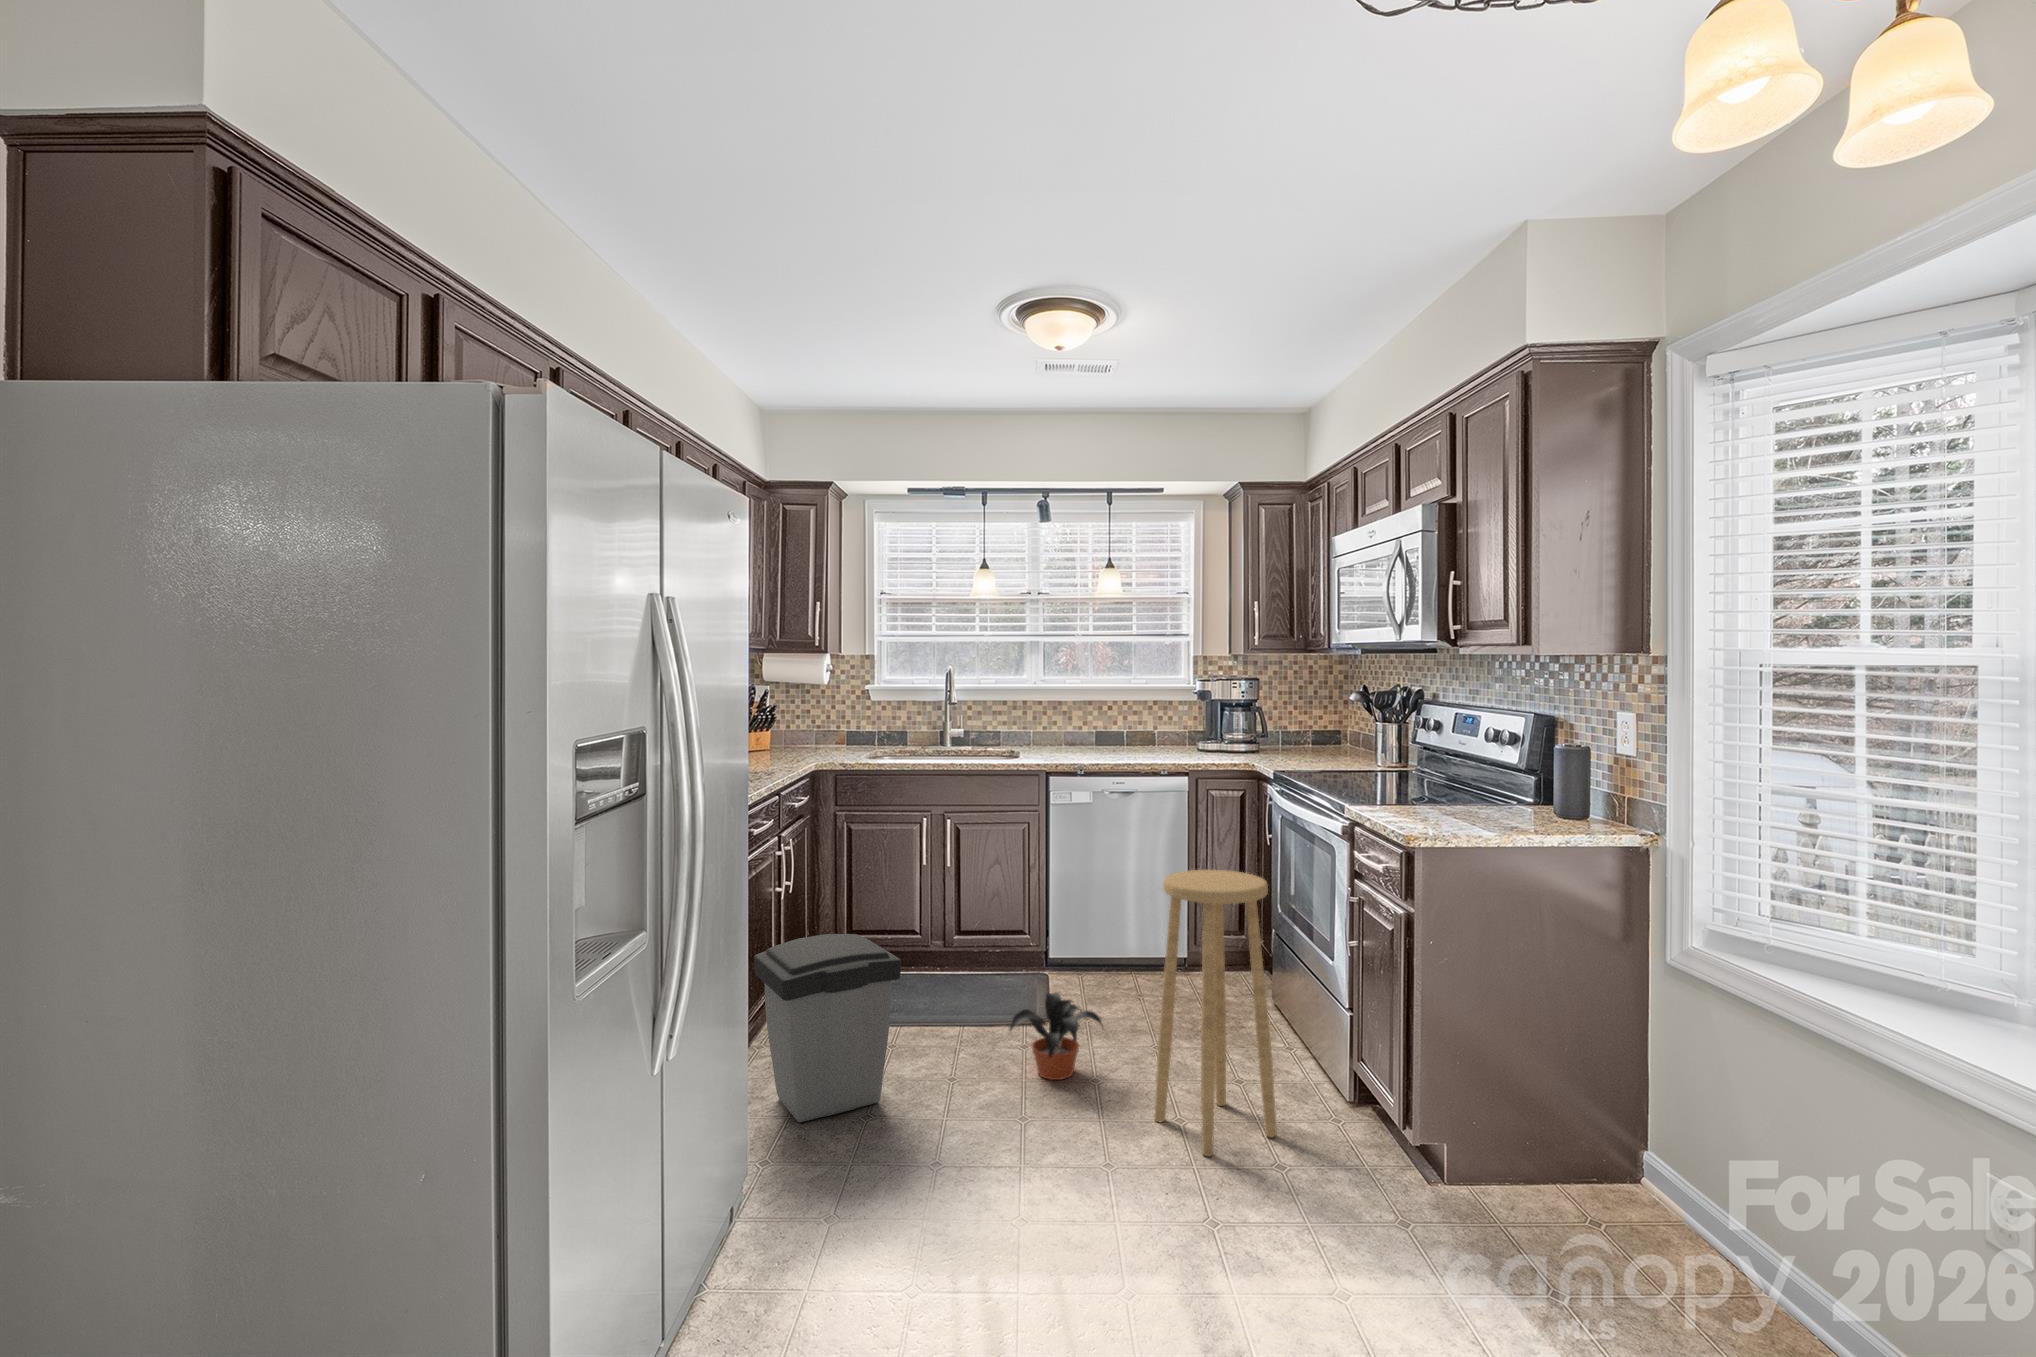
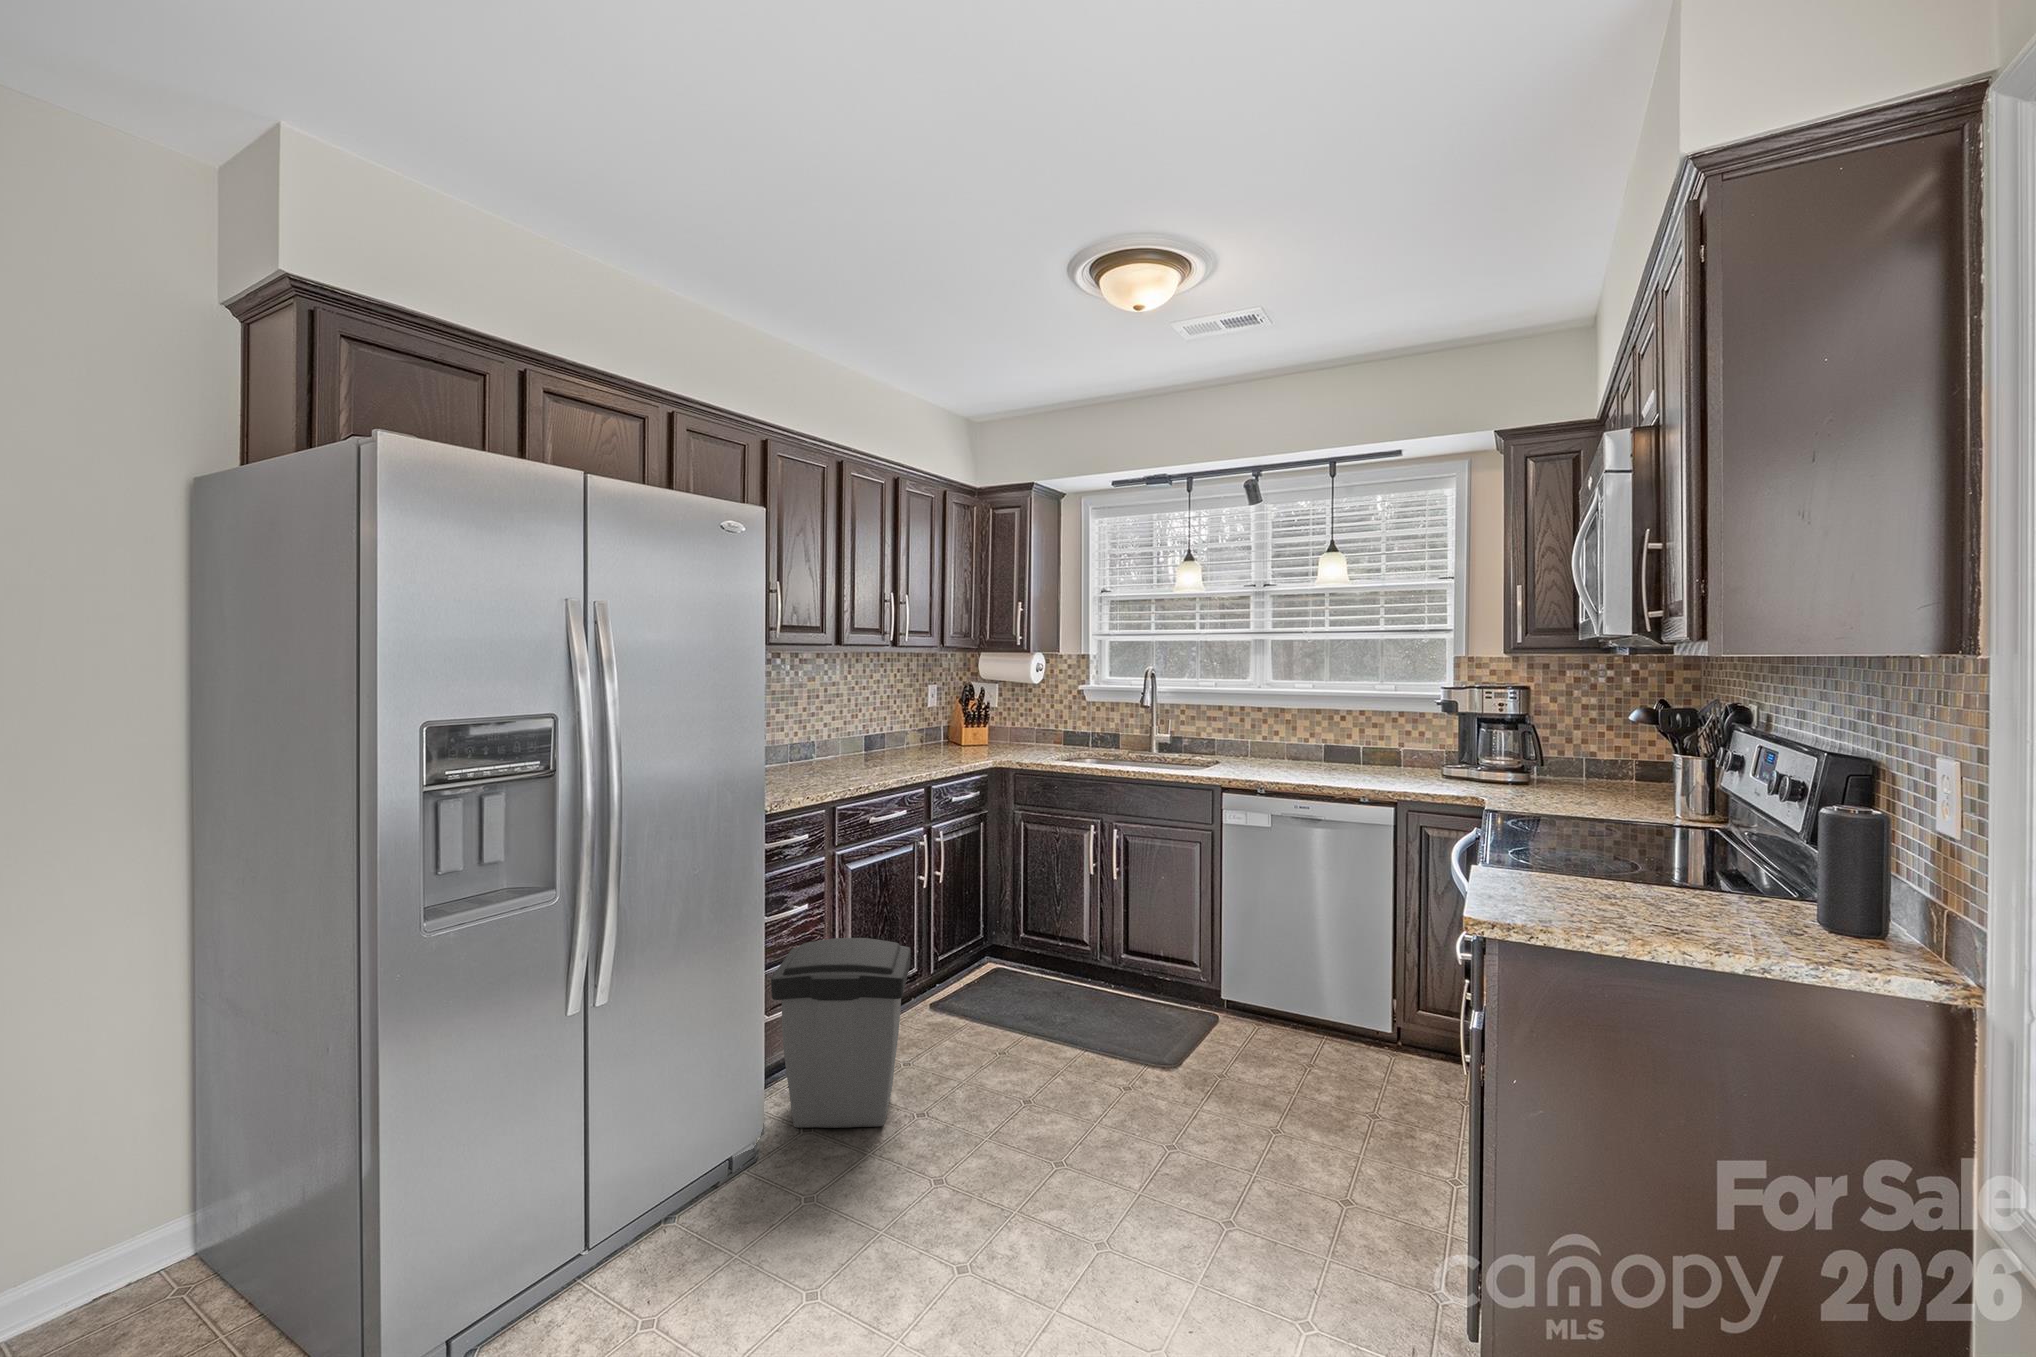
stool: present [1155,870,1277,1156] -> none [1140,927,1279,1314]
potted plant: present [1010,992,1103,1080] -> none [1031,1045,1141,1154]

